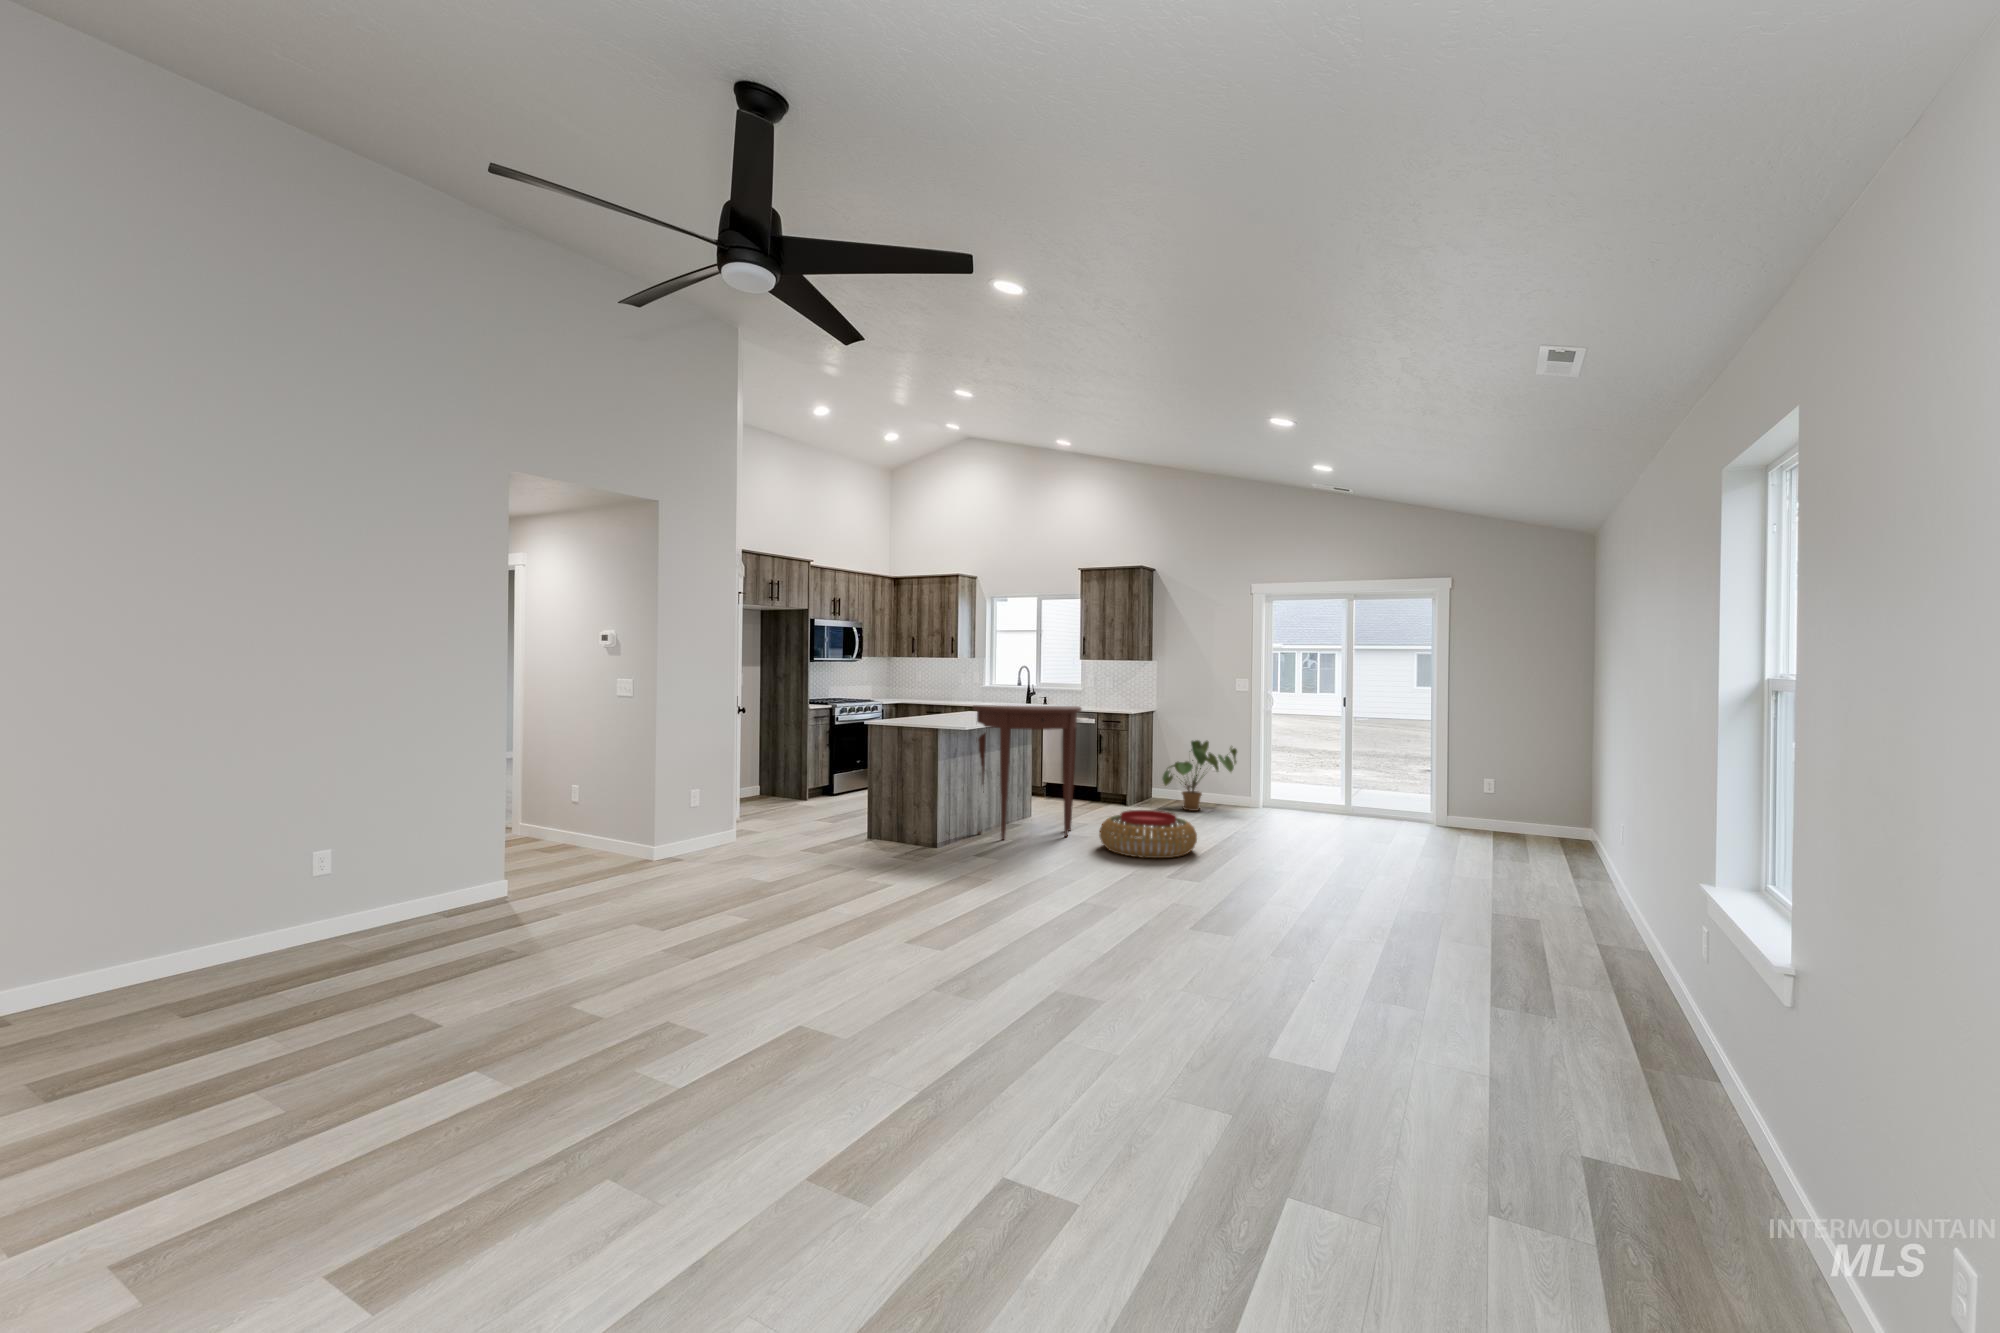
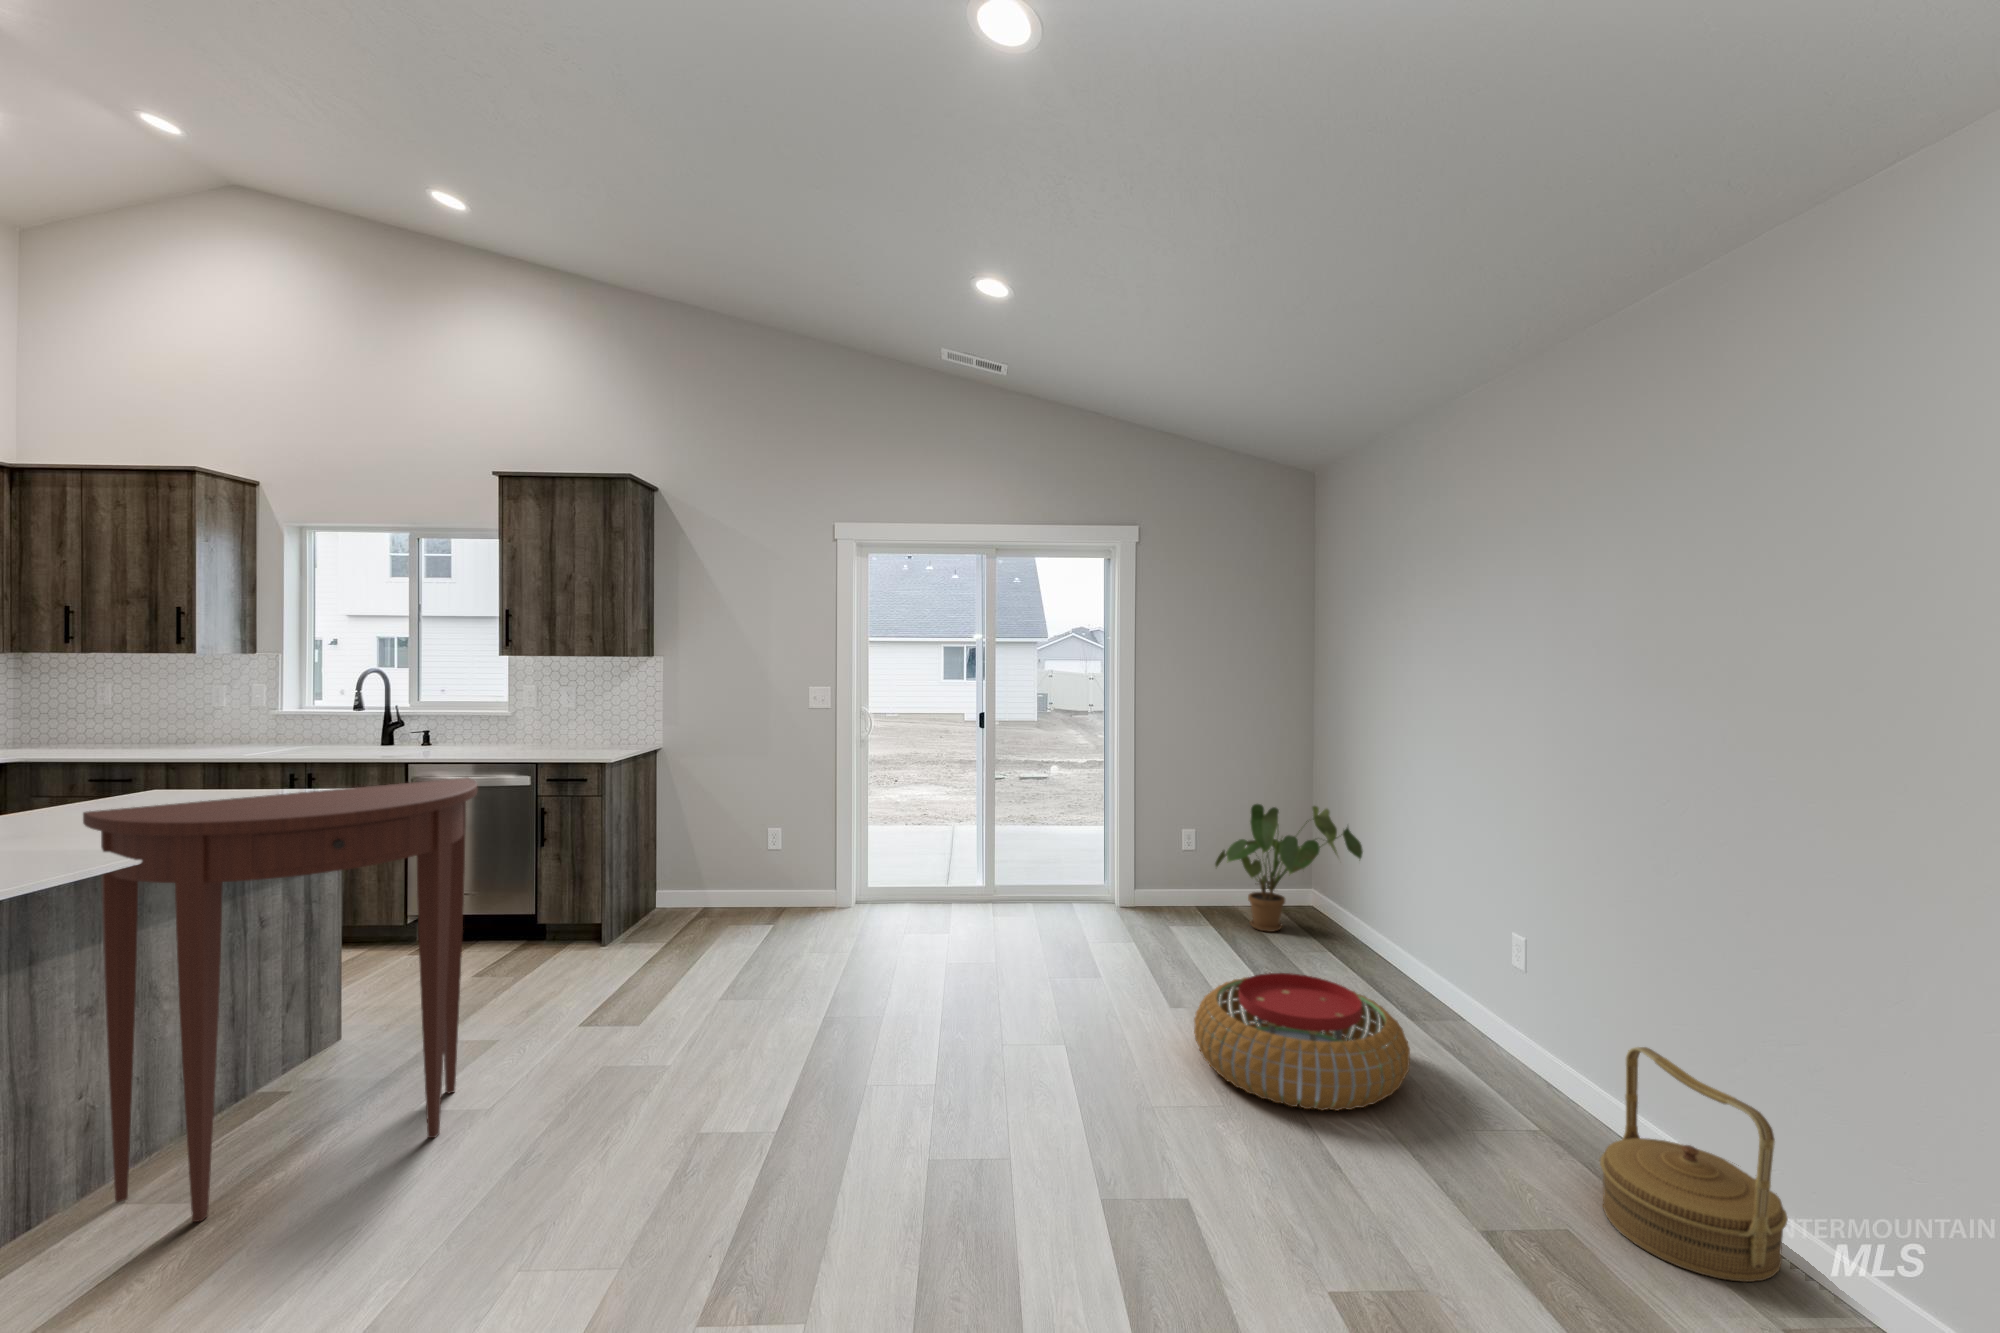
house plant: present [1162,740,1237,811] -> present [1215,804,1363,932]
pouf: present [1099,810,1197,858] -> present [1194,973,1410,1111]
woven basket: none [1548,845,1630,934] -> present [1600,1047,1788,1282]

